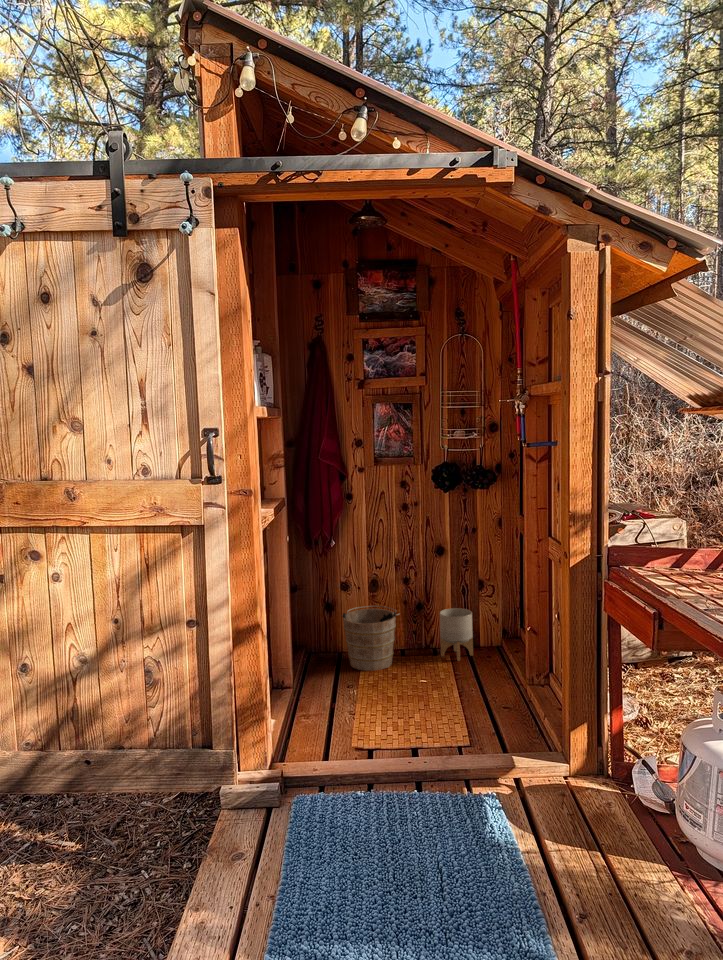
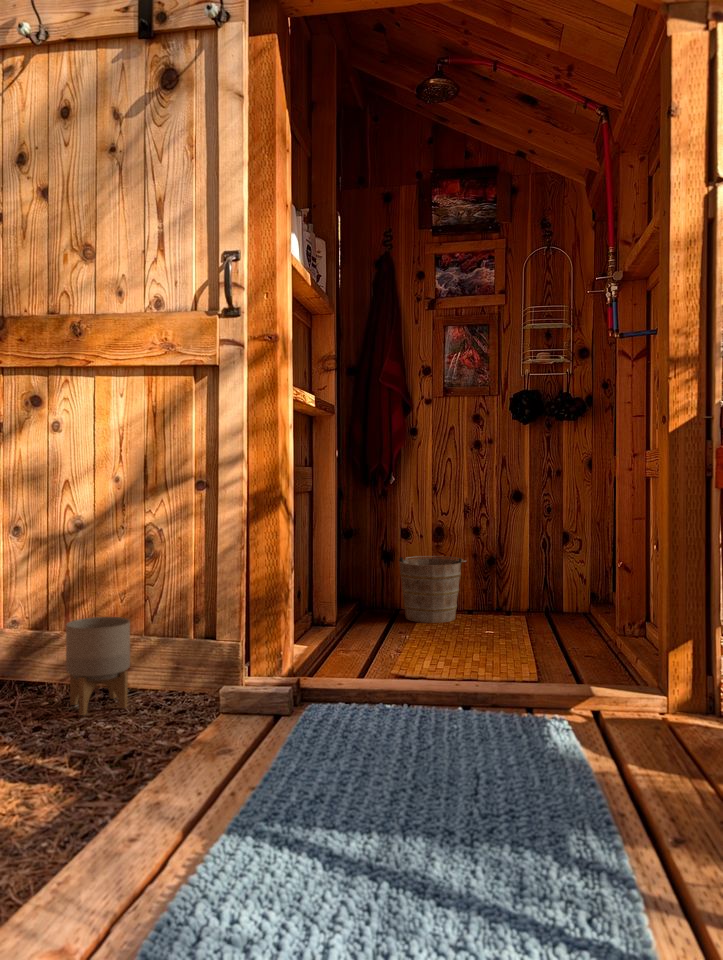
planter: present [440,608,473,661] -> present [66,617,130,715]

